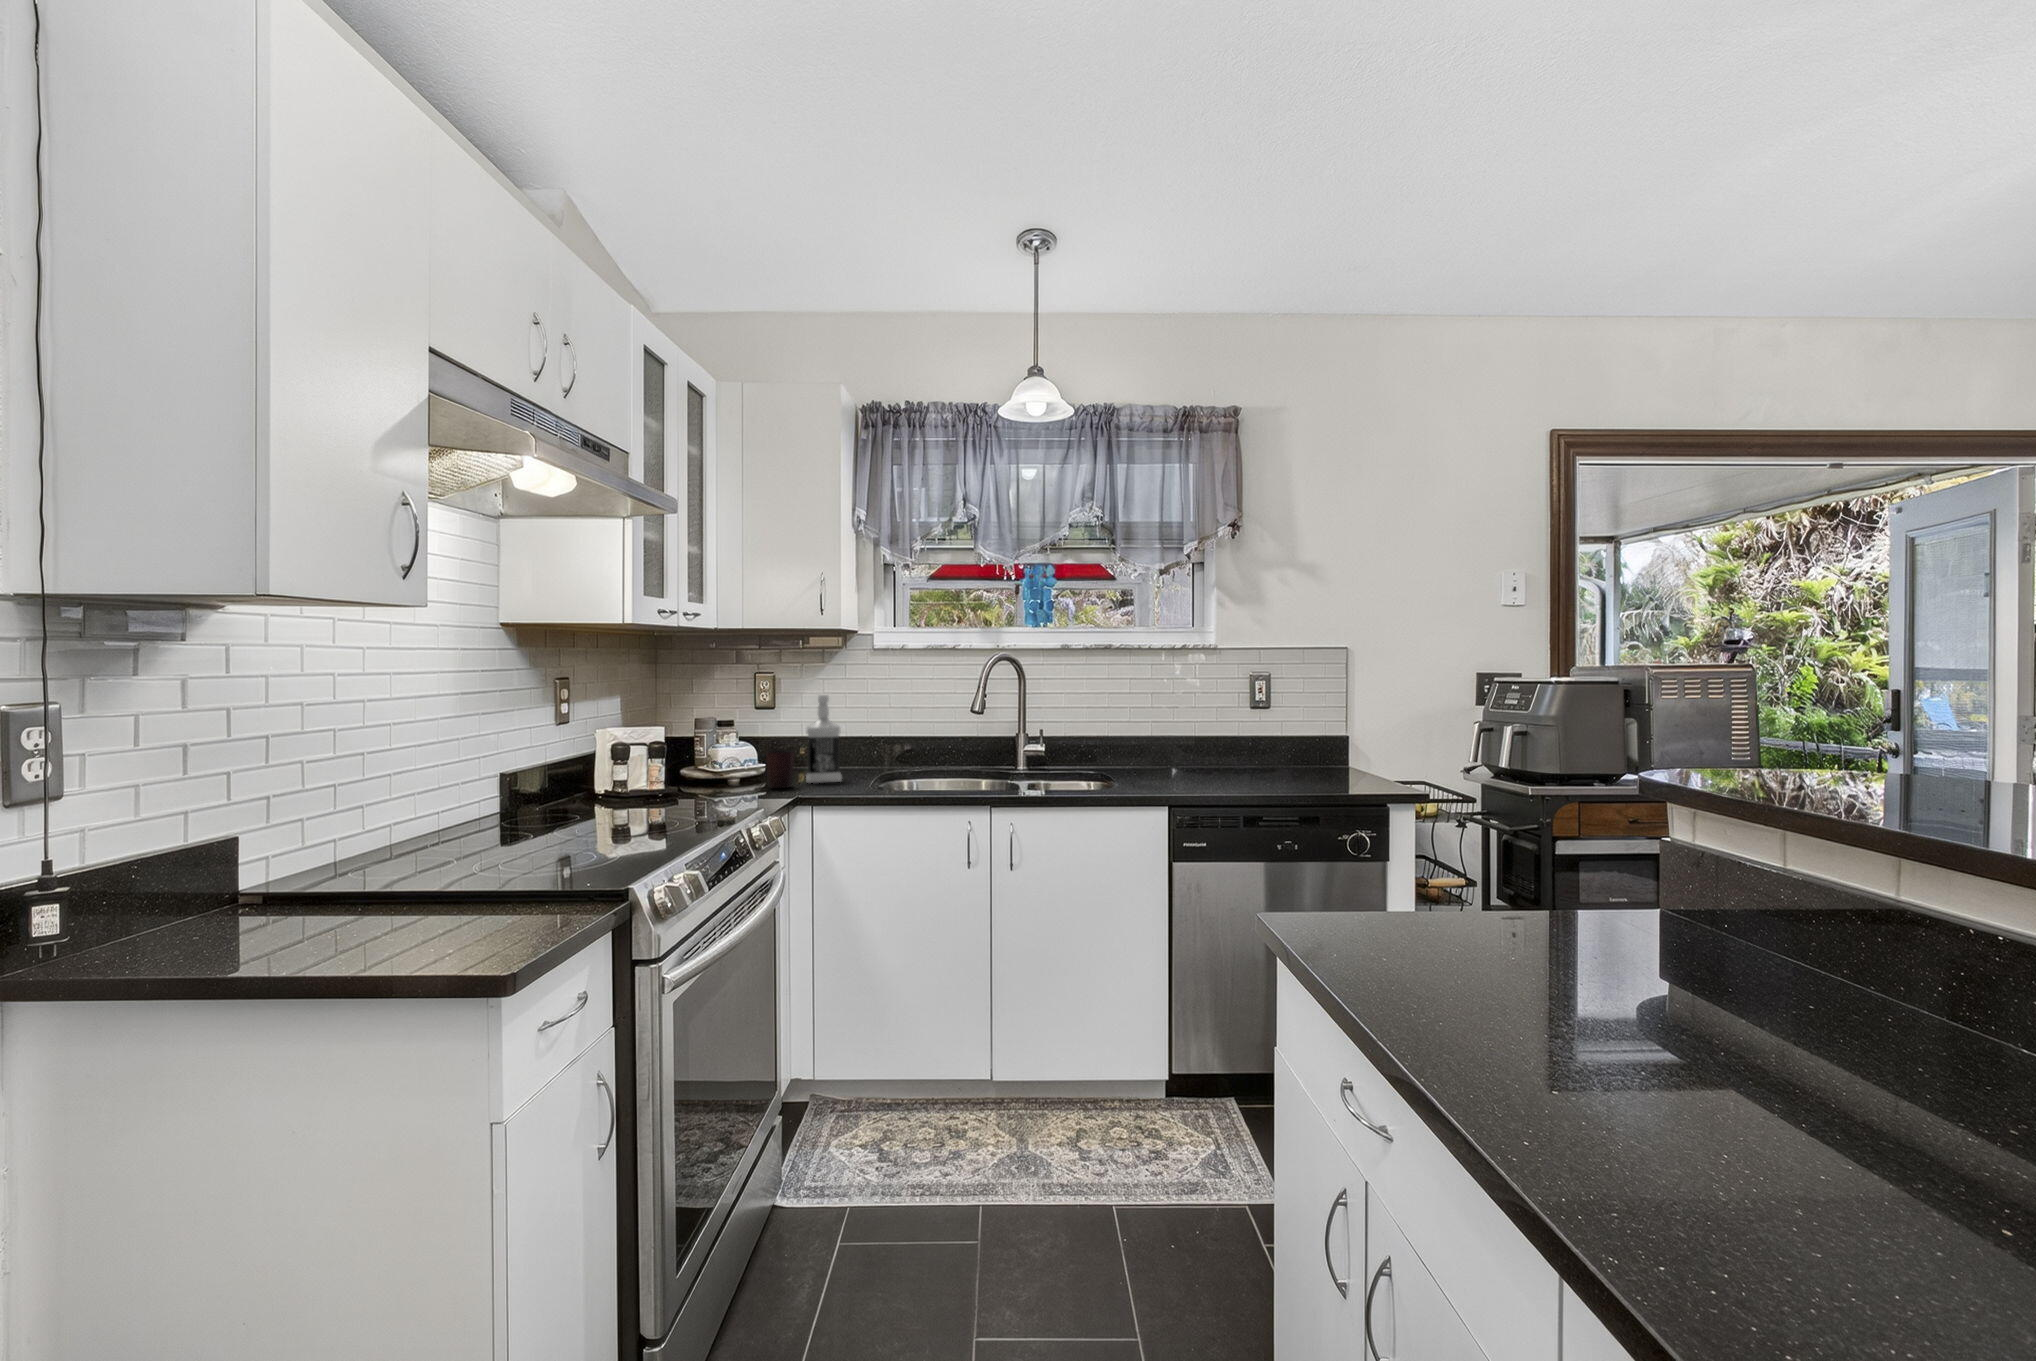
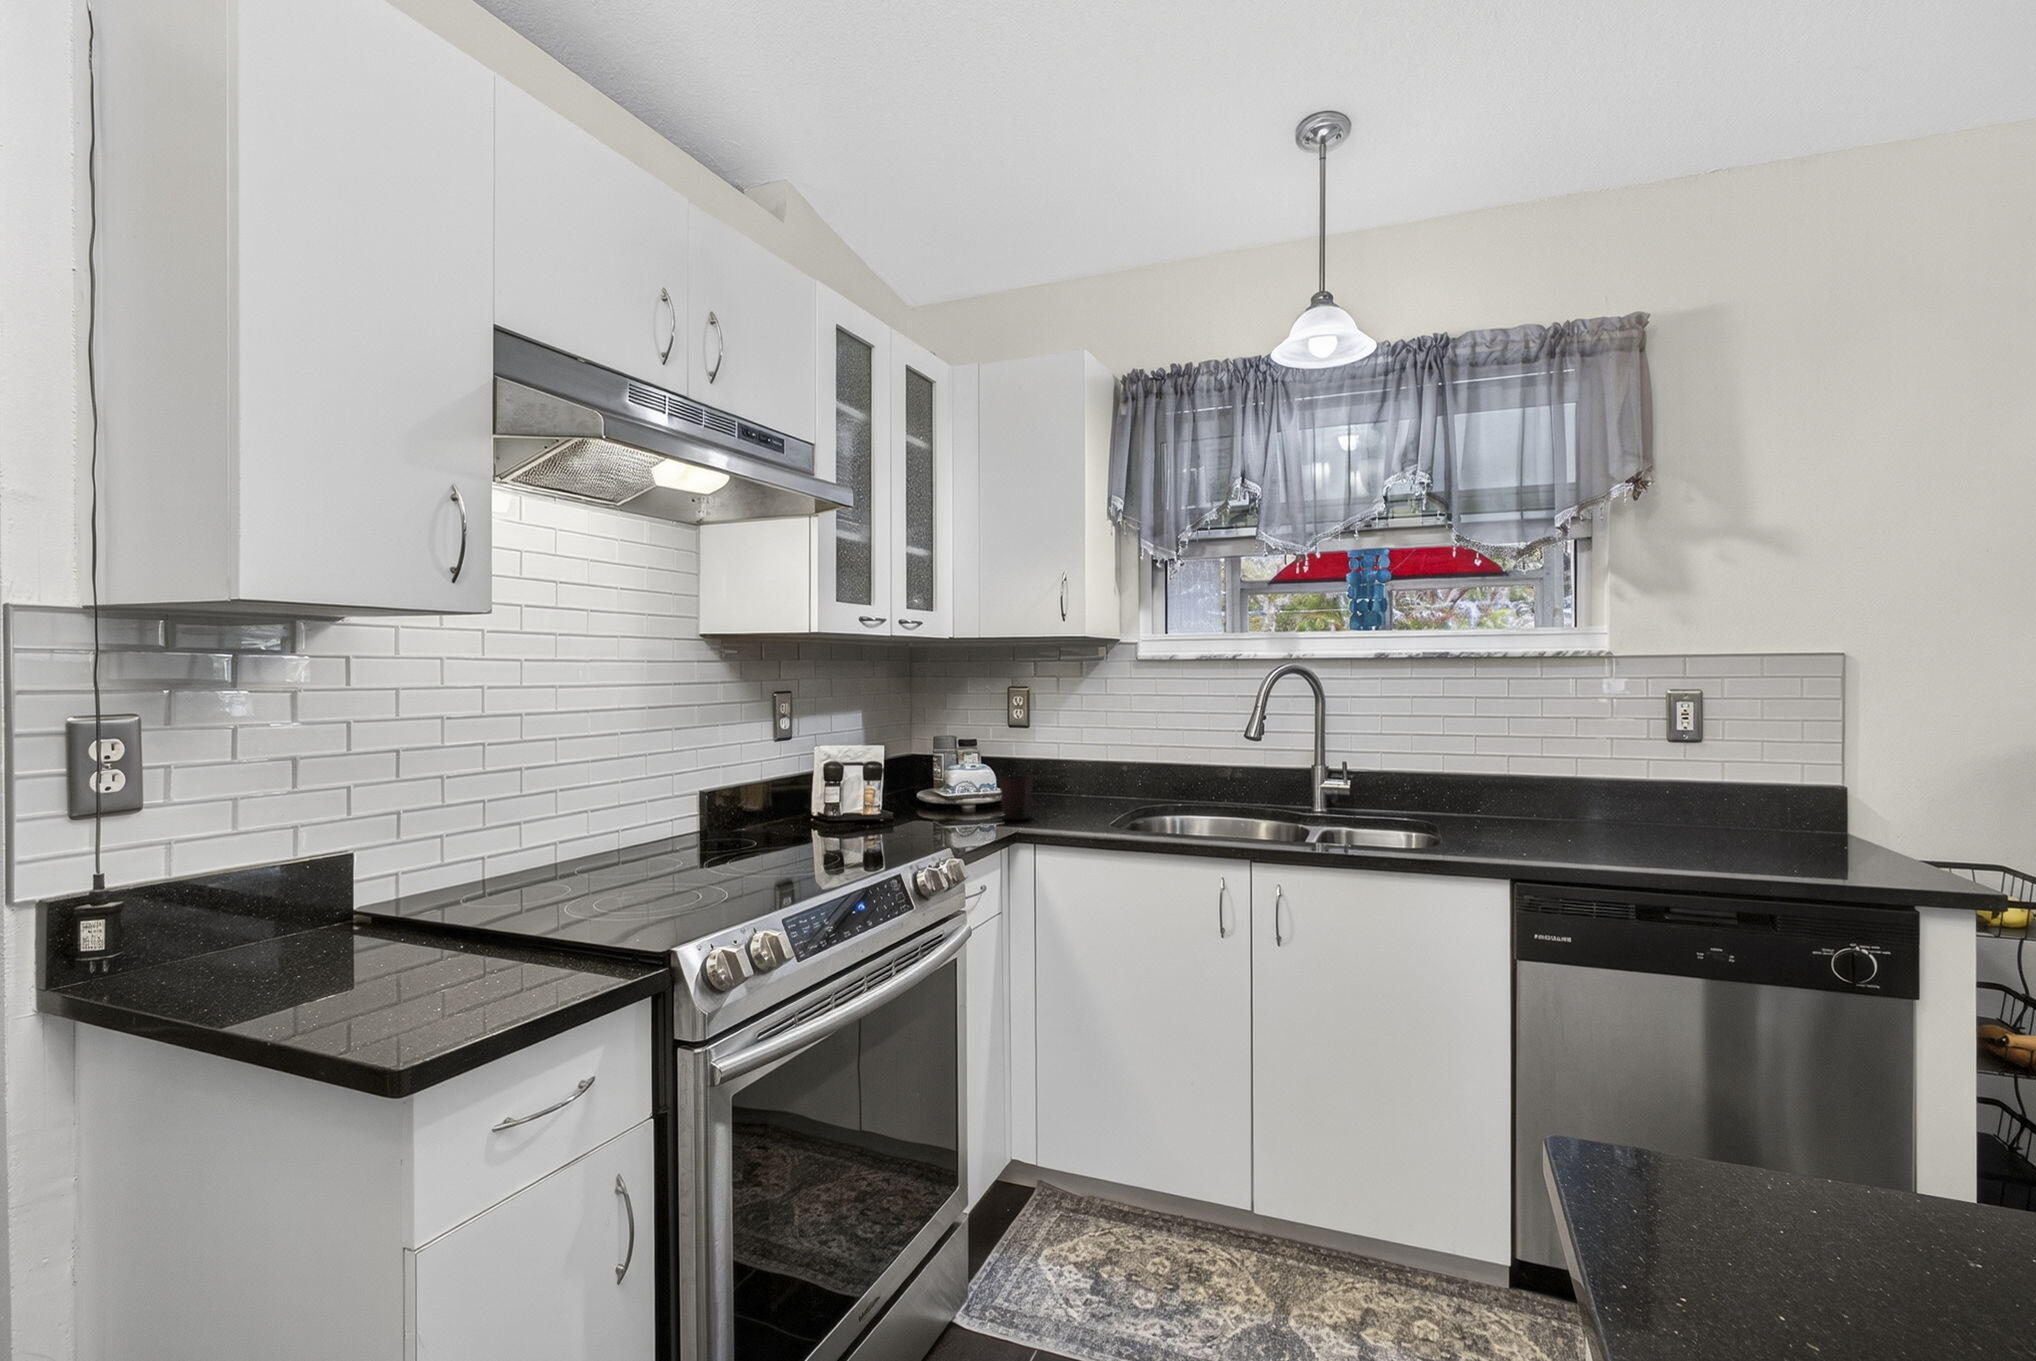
bottle: present [806,695,842,783] -> none [1051,713,1095,815]

